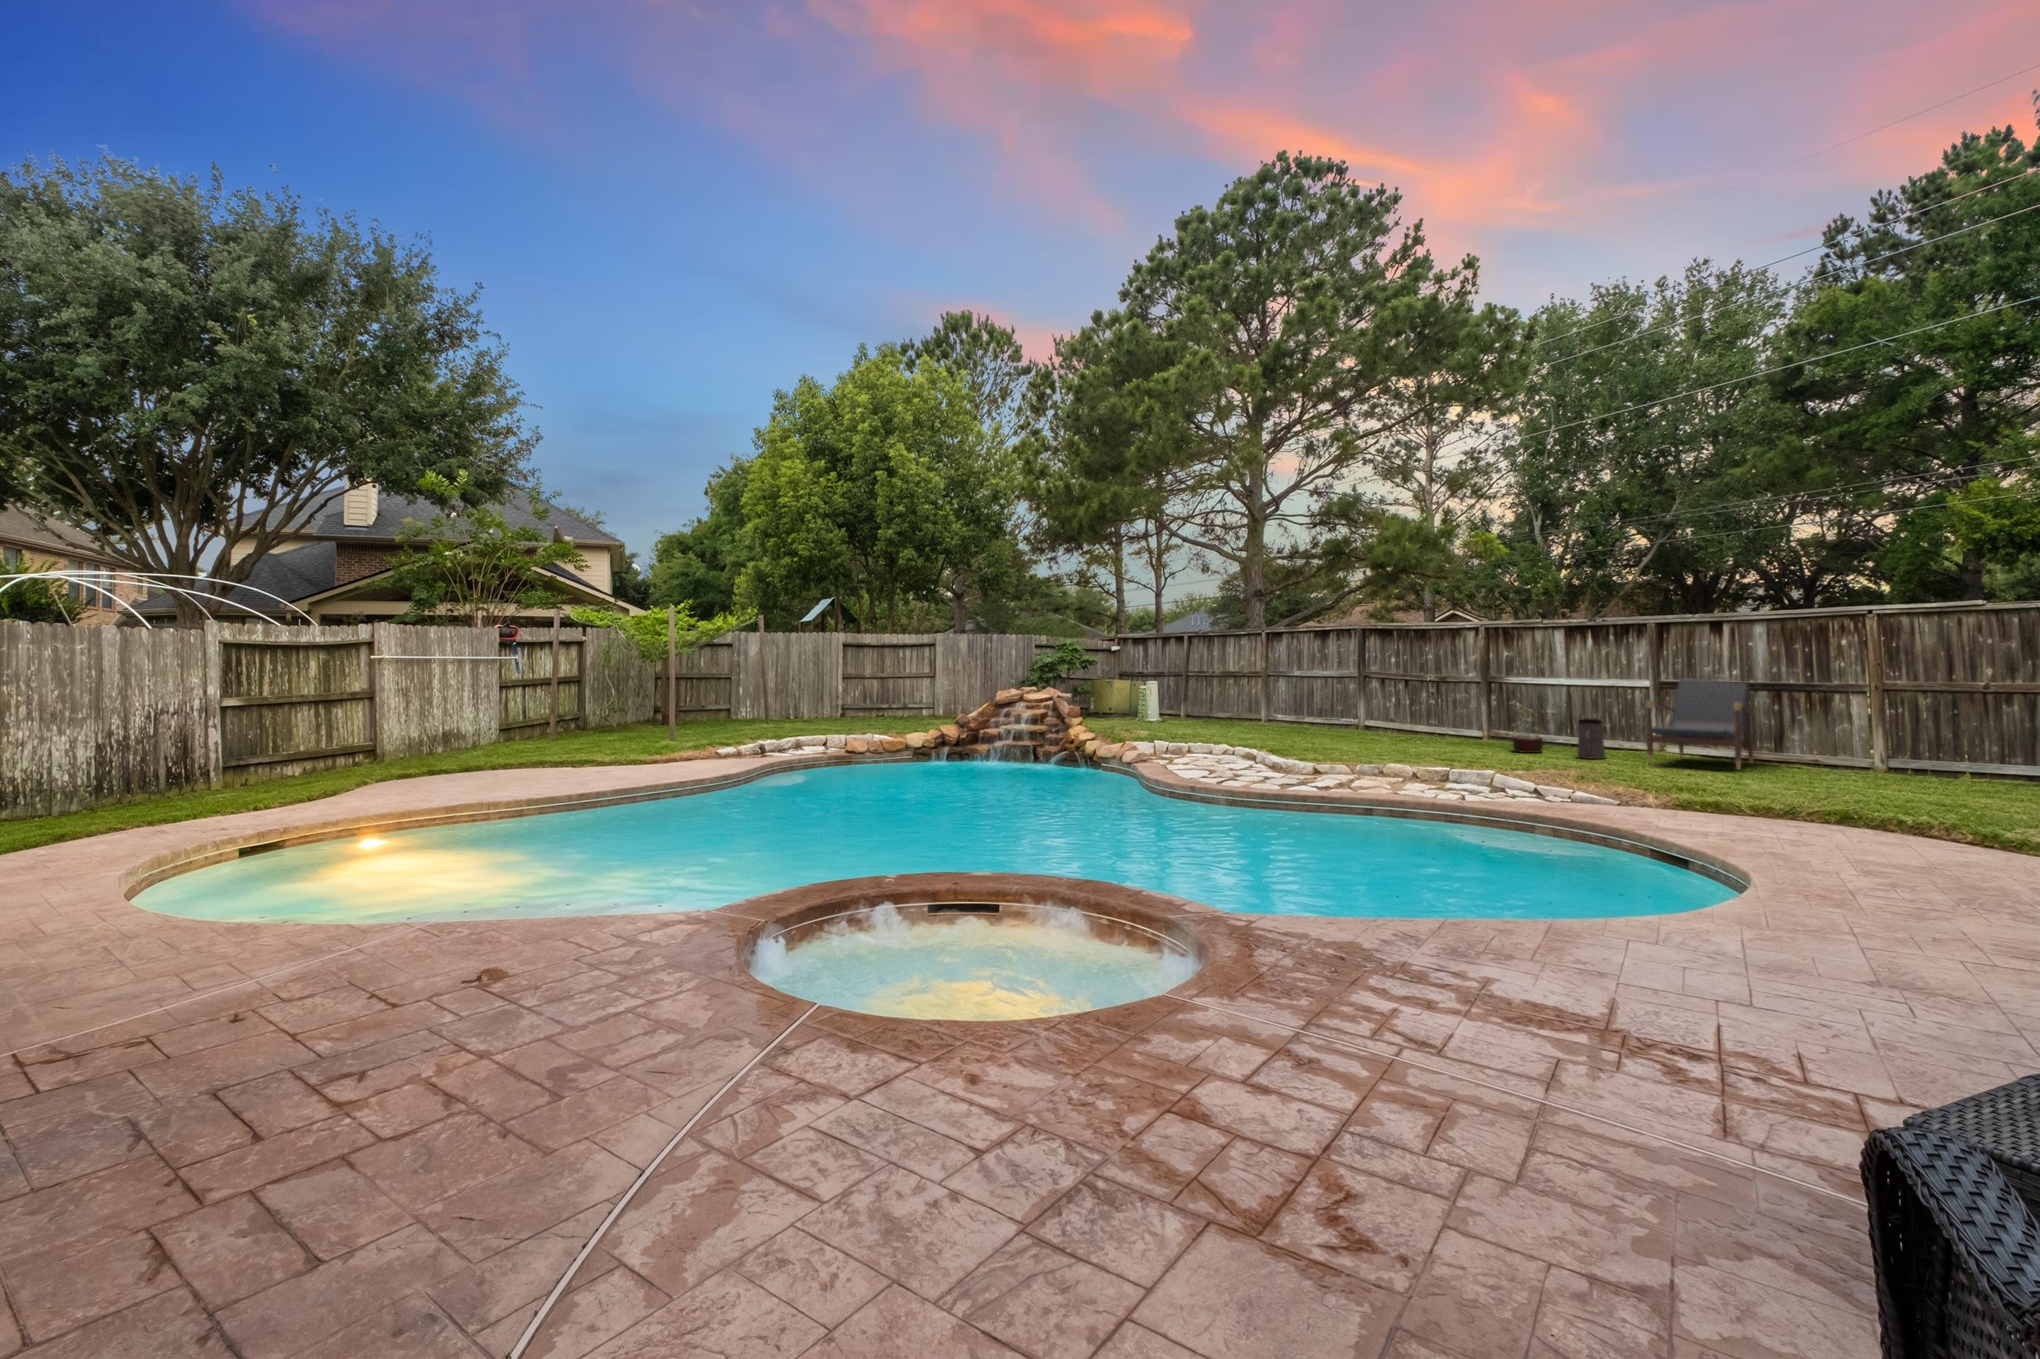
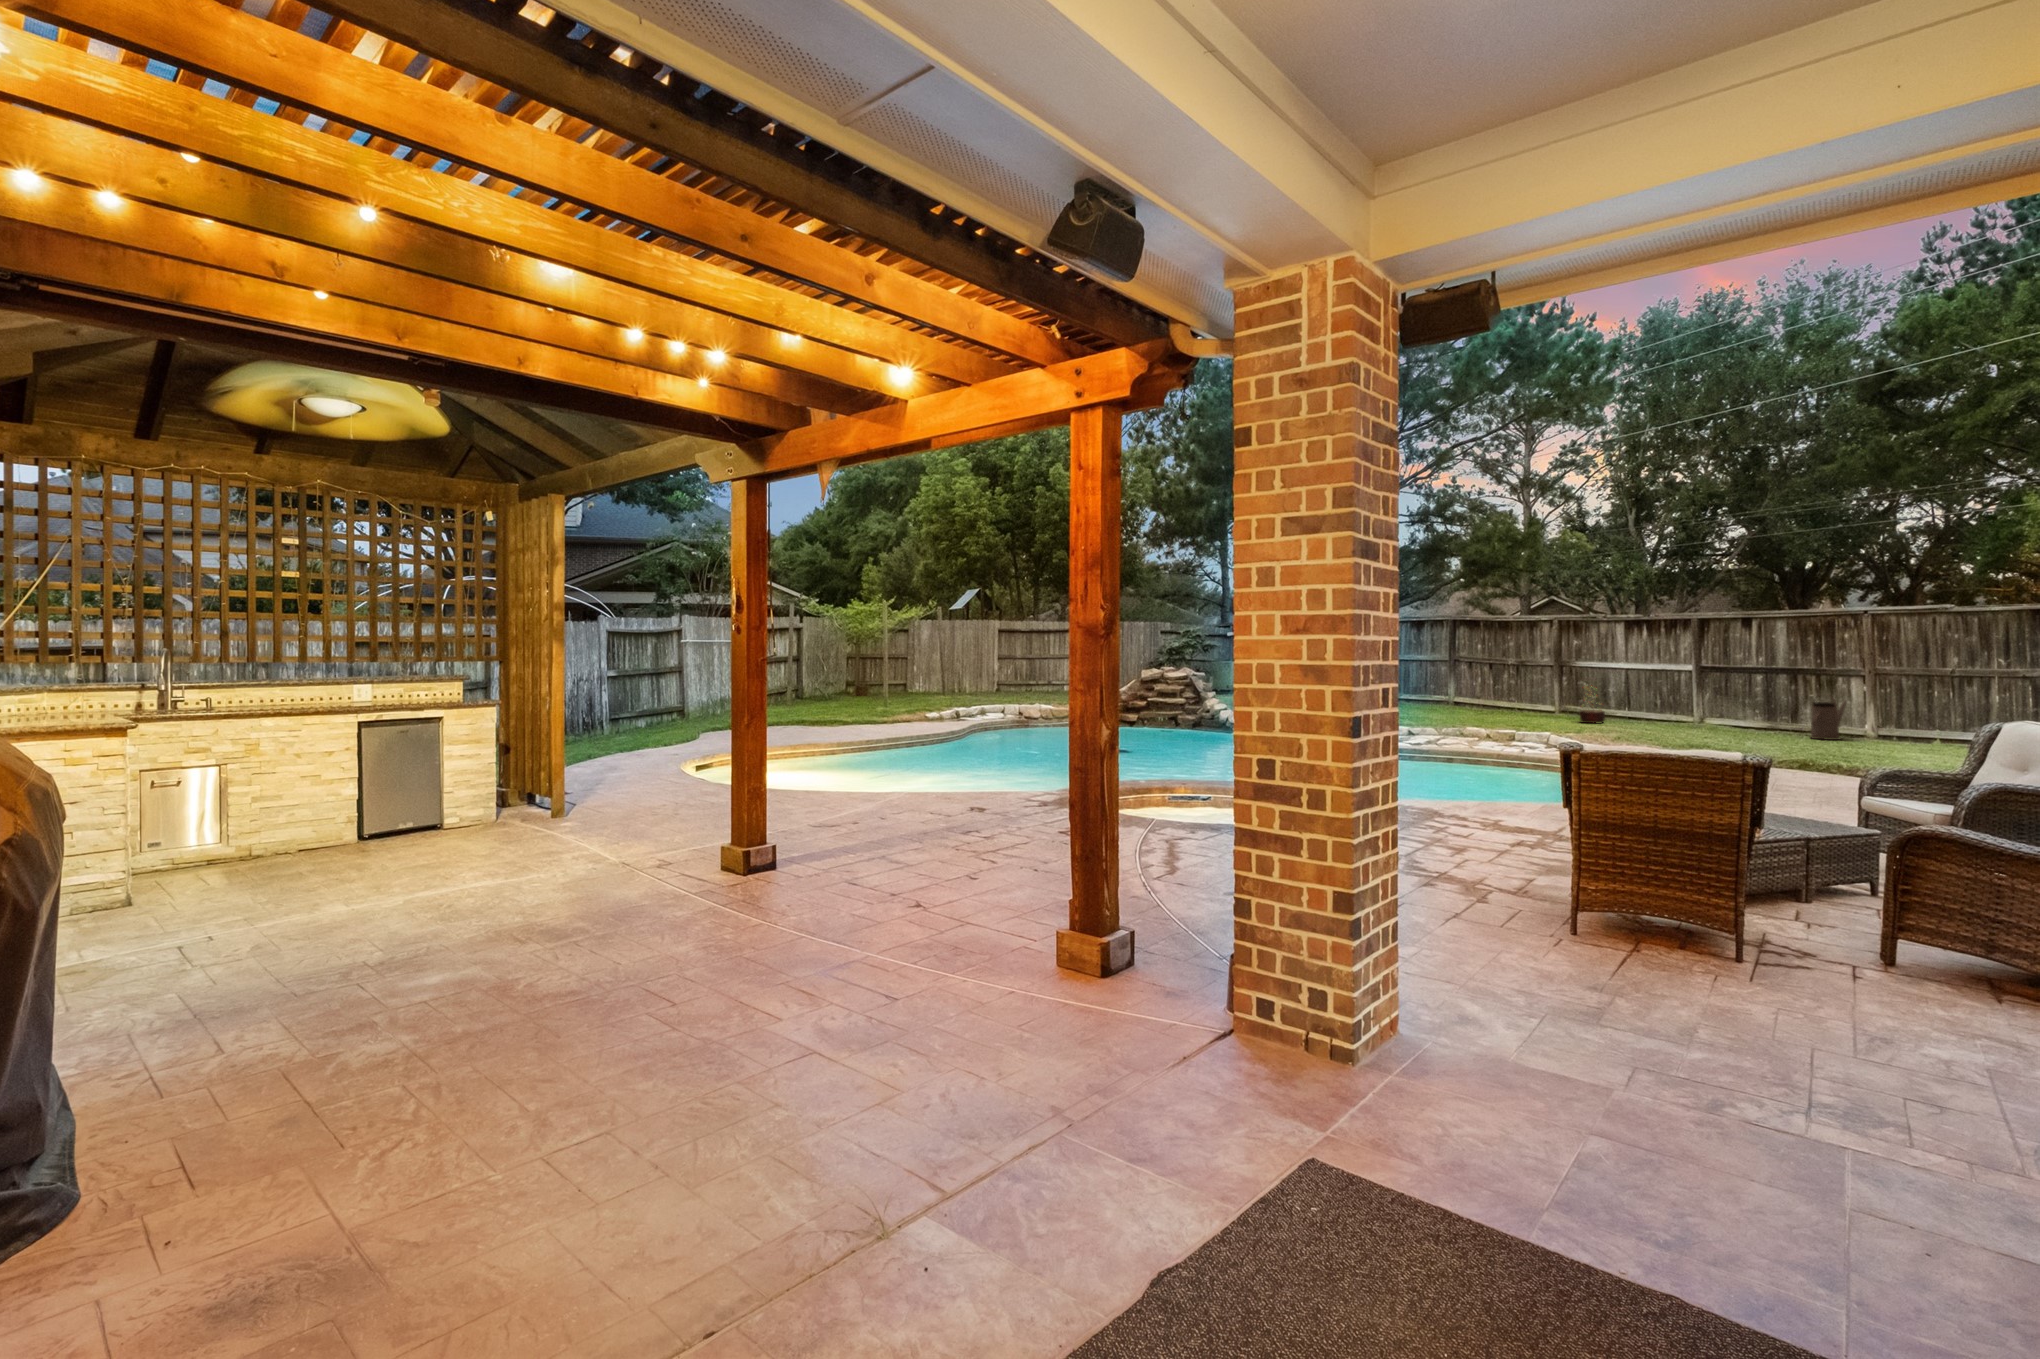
lounge chair: present [1646,678,1754,770] -> none [1684,663,1773,736]
watering can: present [1577,716,1606,759] -> present [1810,695,1847,740]

